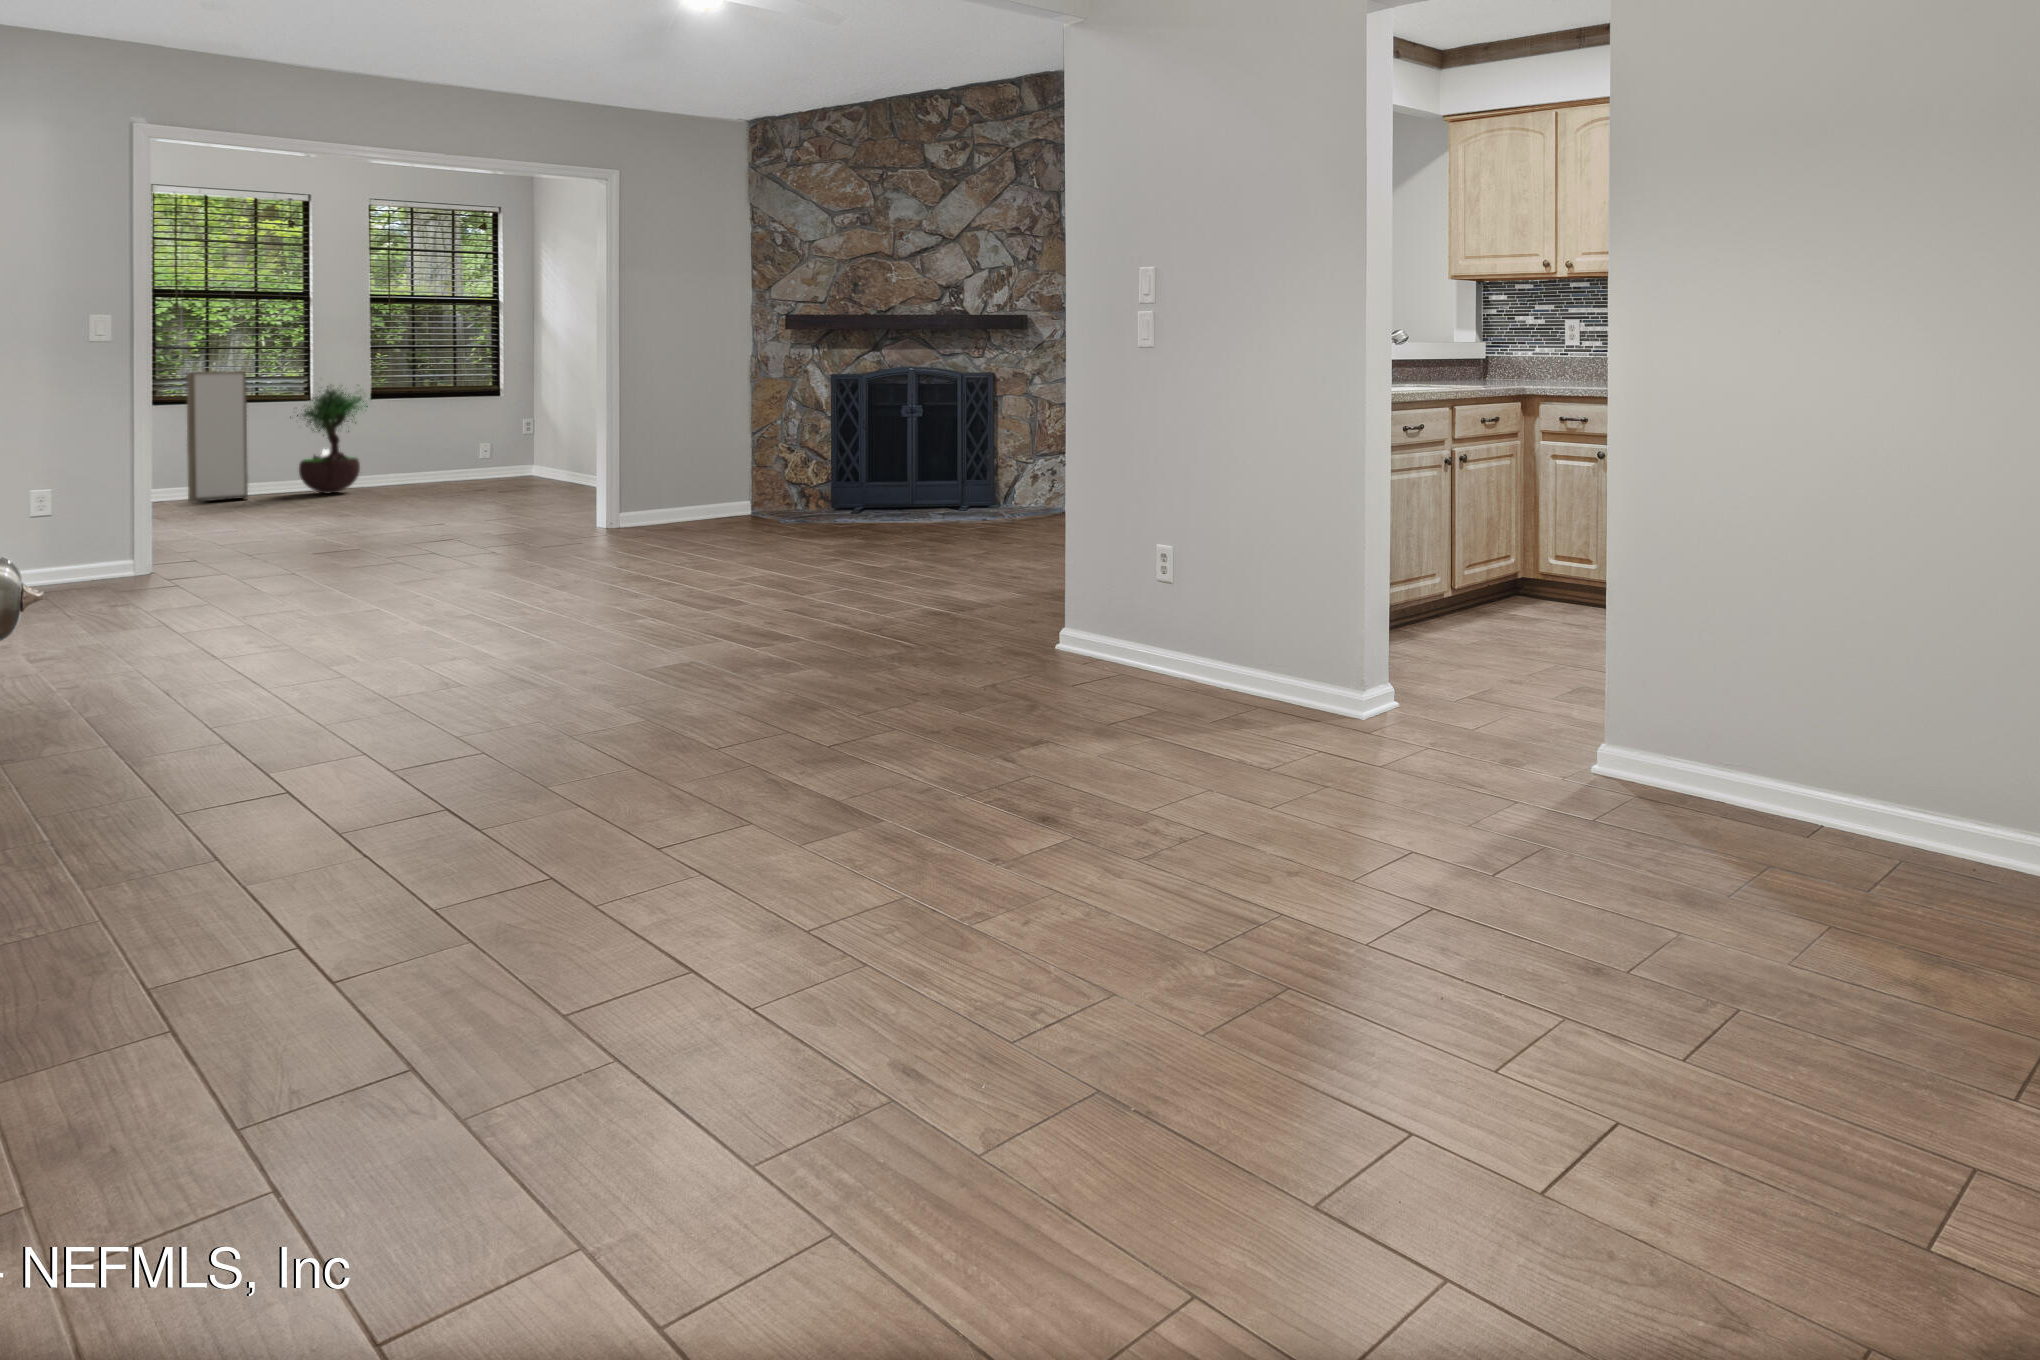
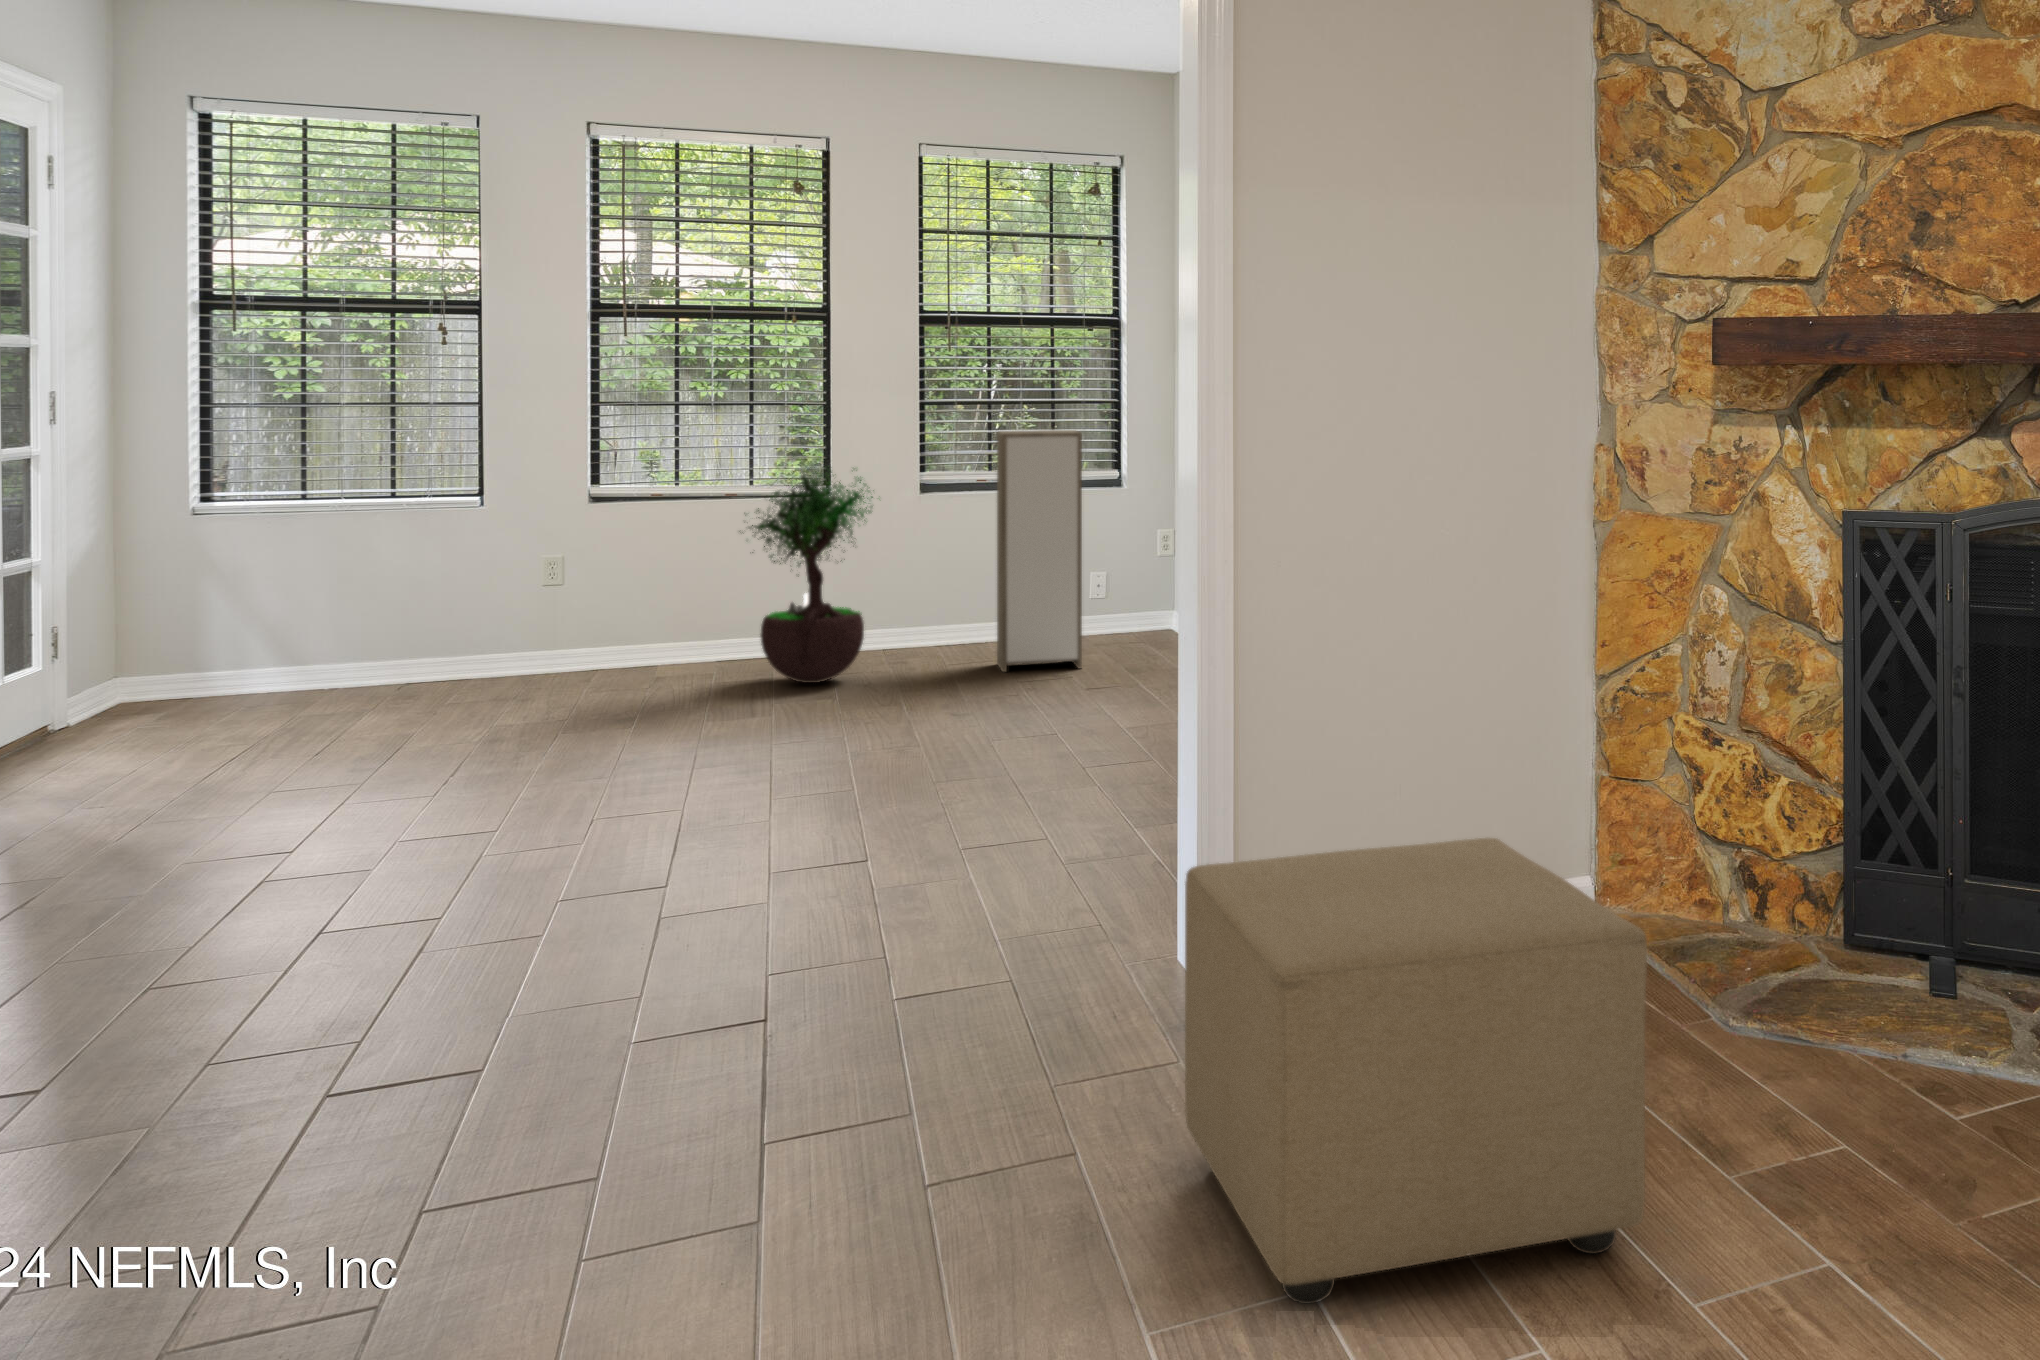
storage cabinet: present [186,371,248,503] -> present [997,430,1082,672]
ottoman: none [625,462,762,559] -> present [1185,838,1647,1304]

